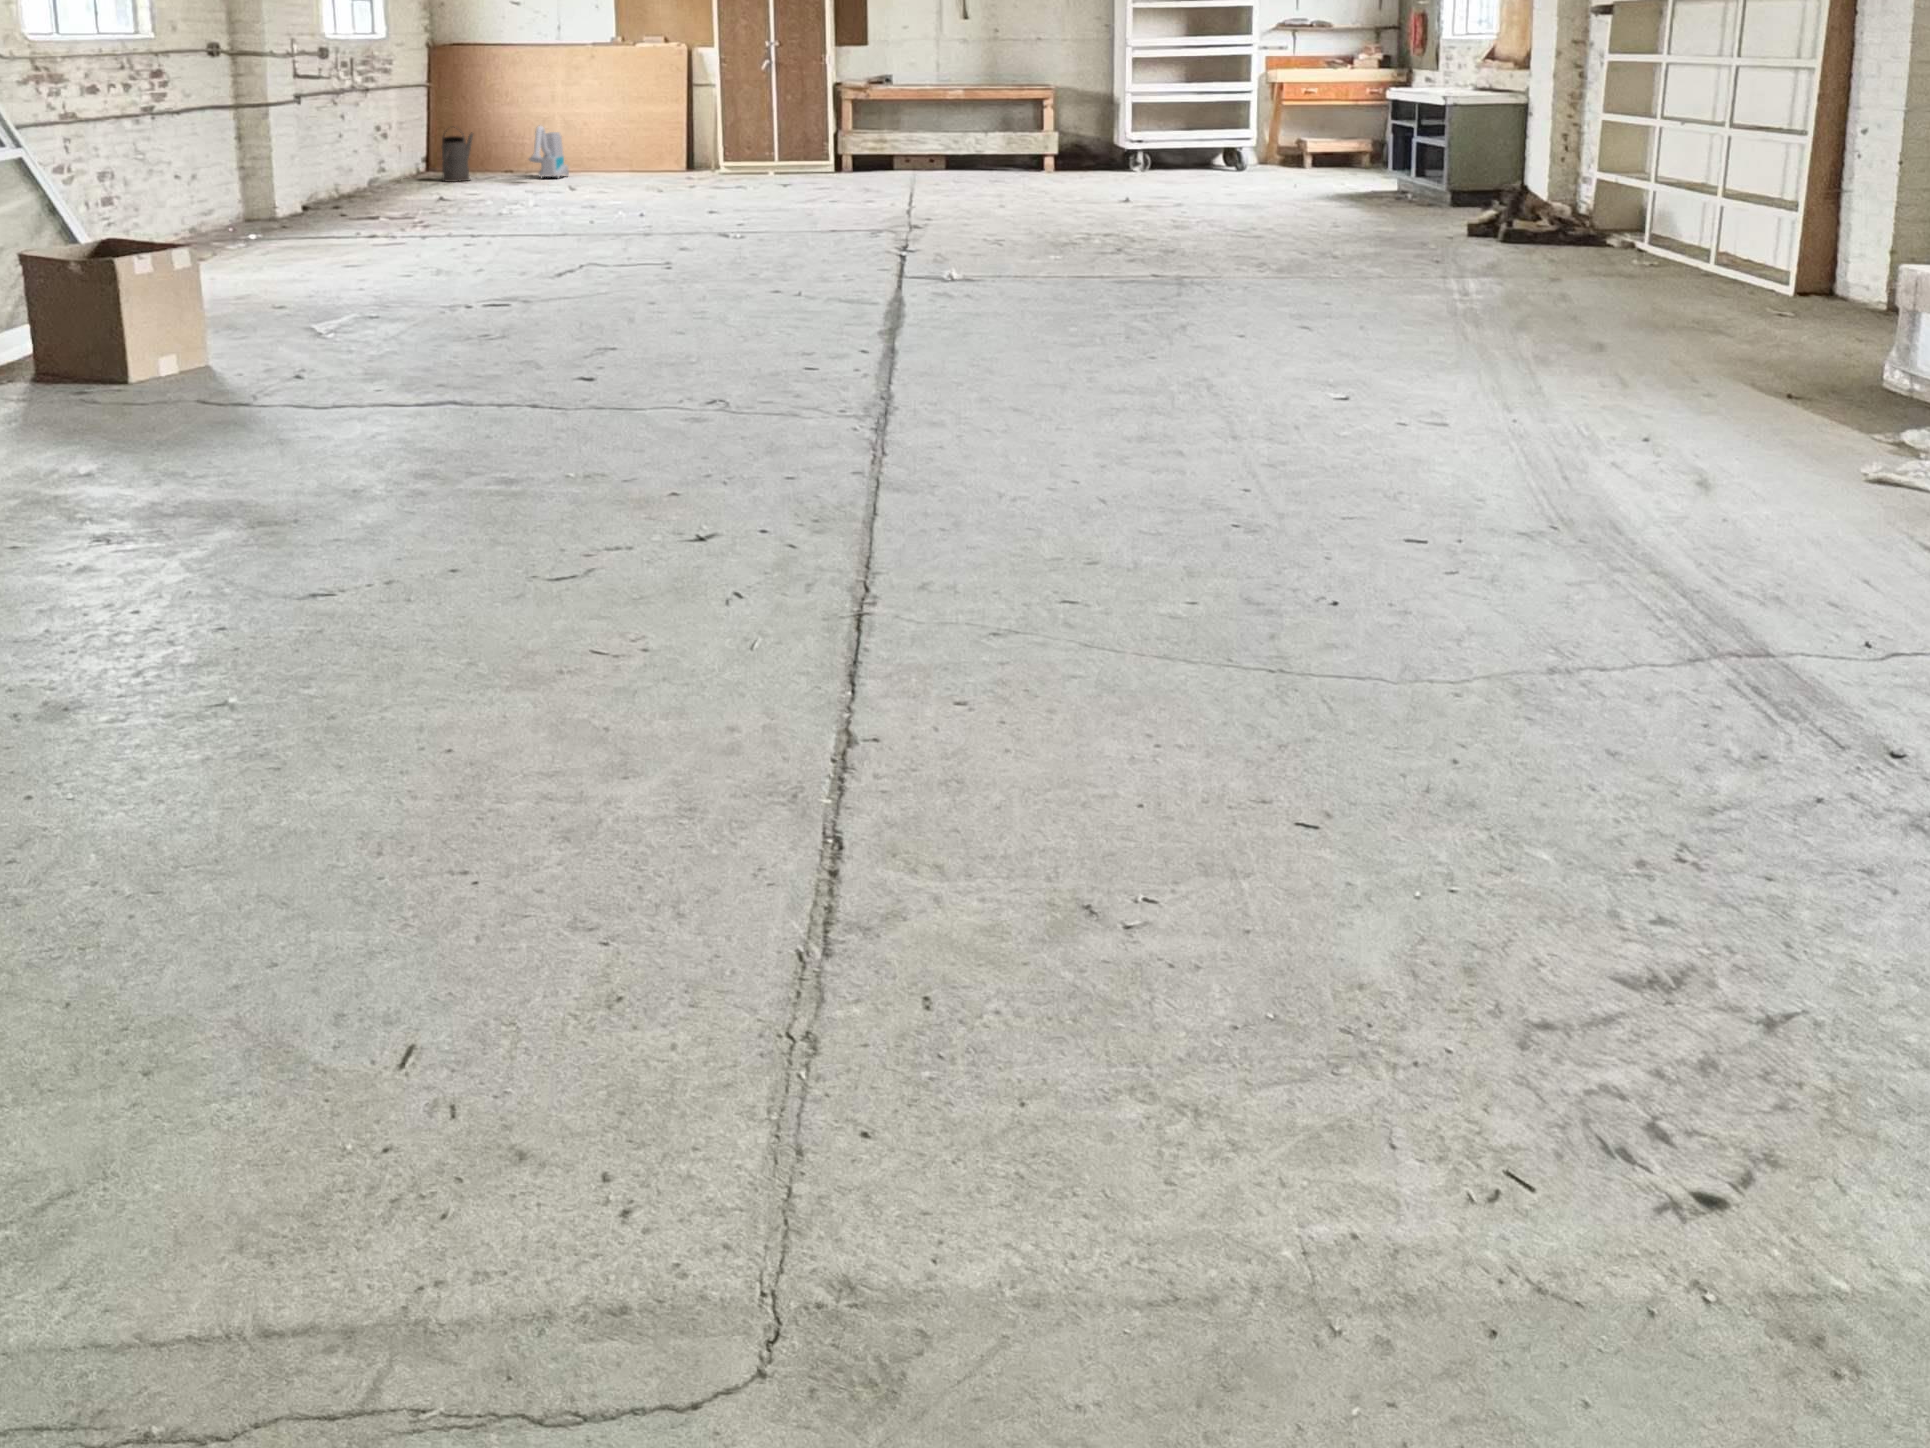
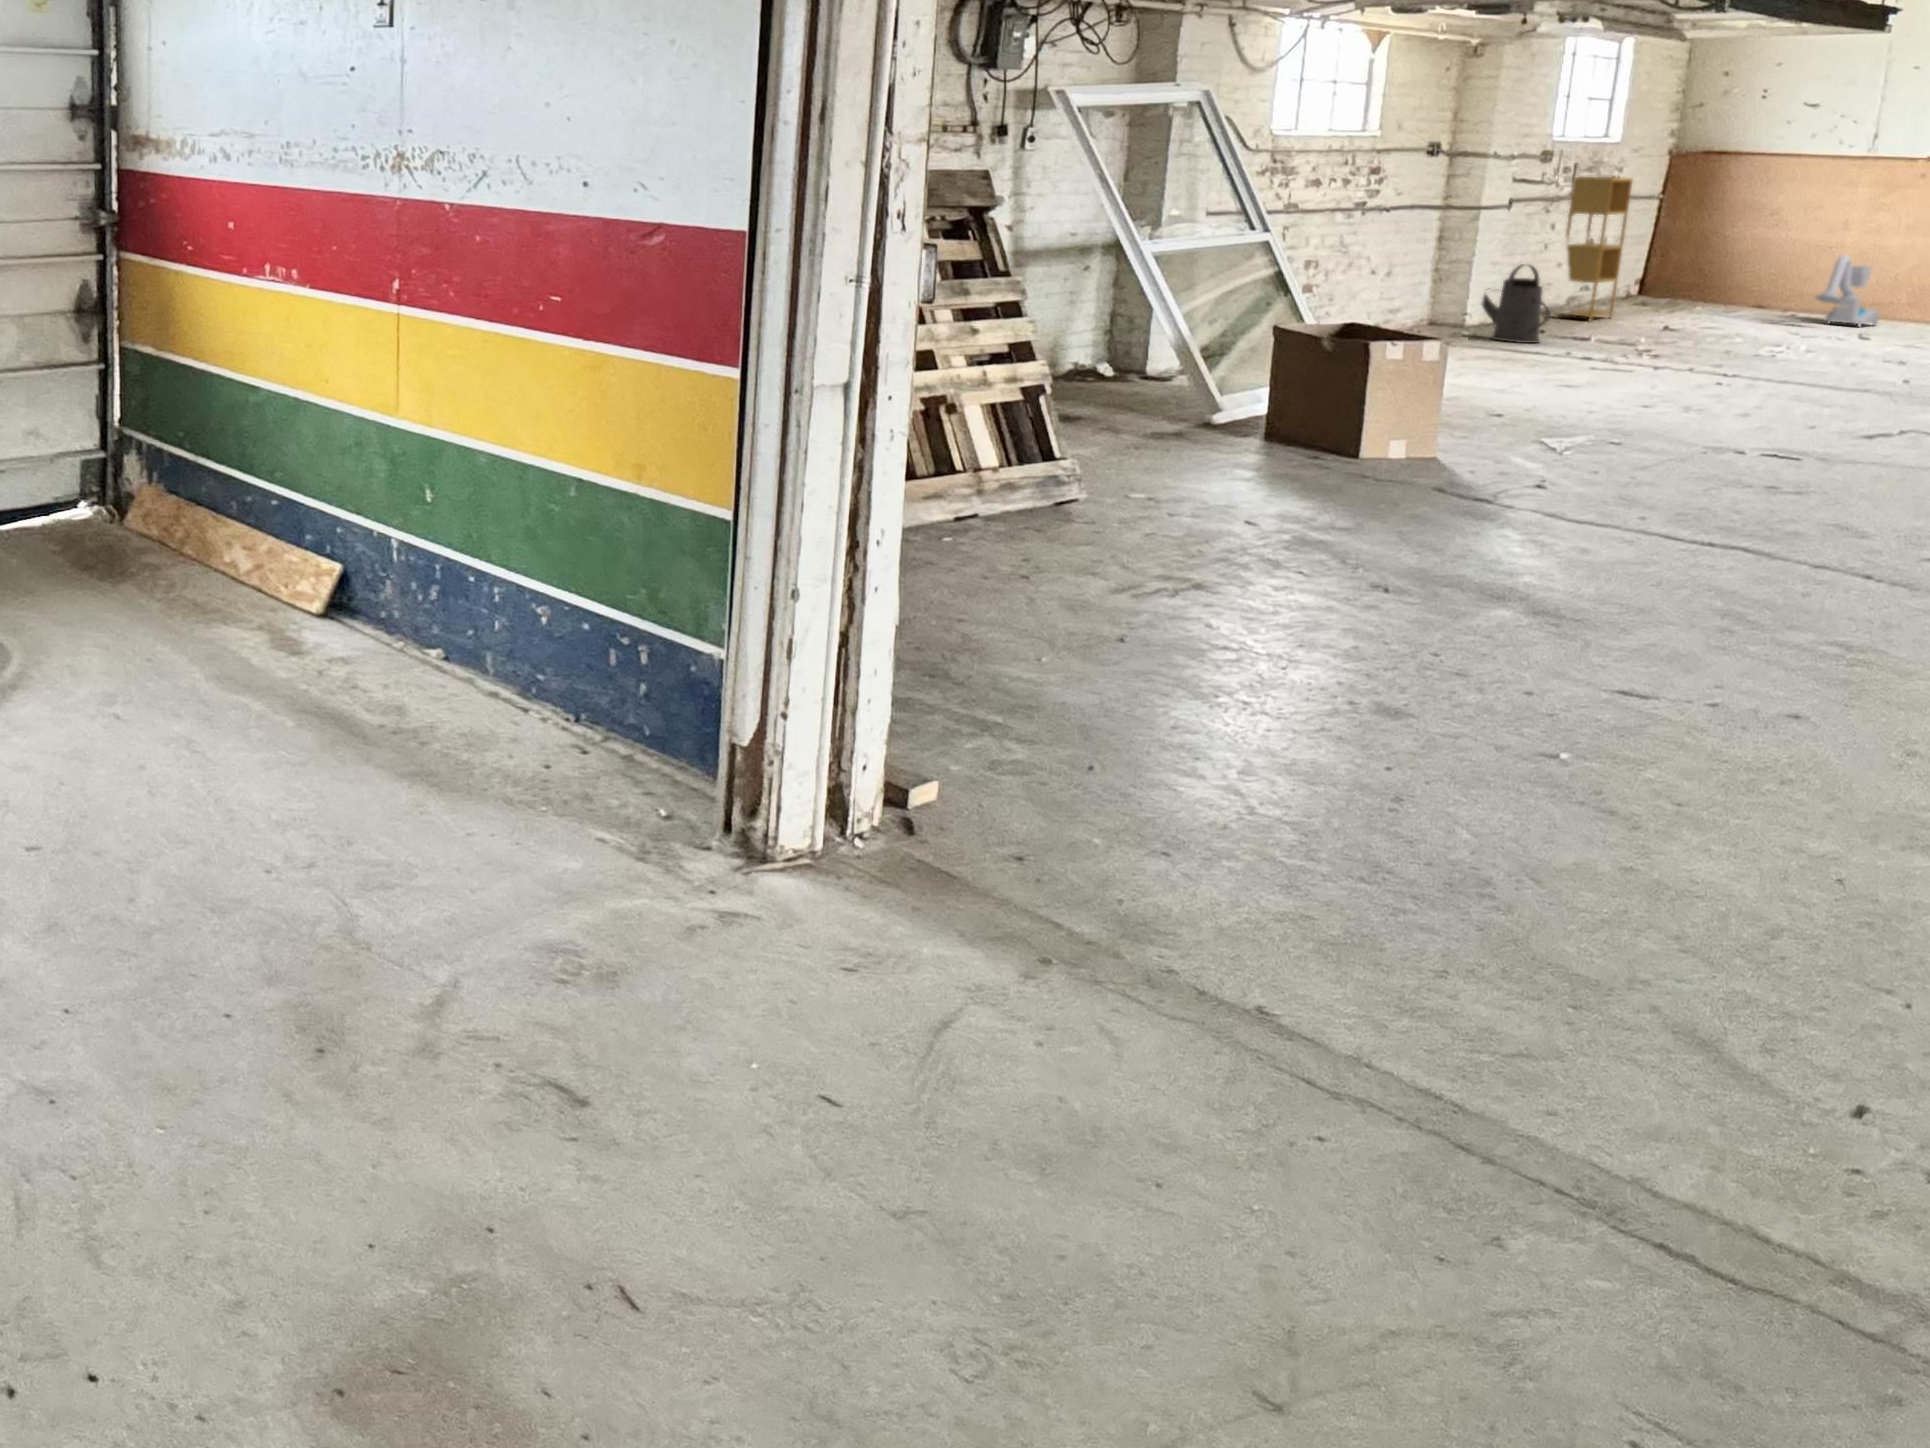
shelving unit: none [348,72,402,198] -> present [1555,177,1633,321]
watering can: present [442,127,473,182] -> present [1482,265,1550,343]

